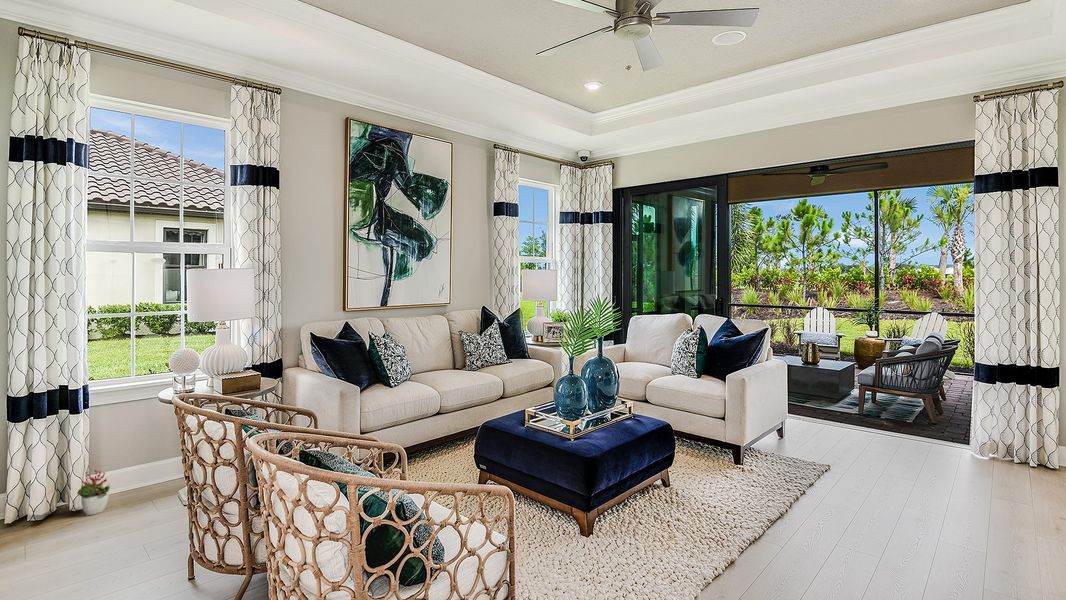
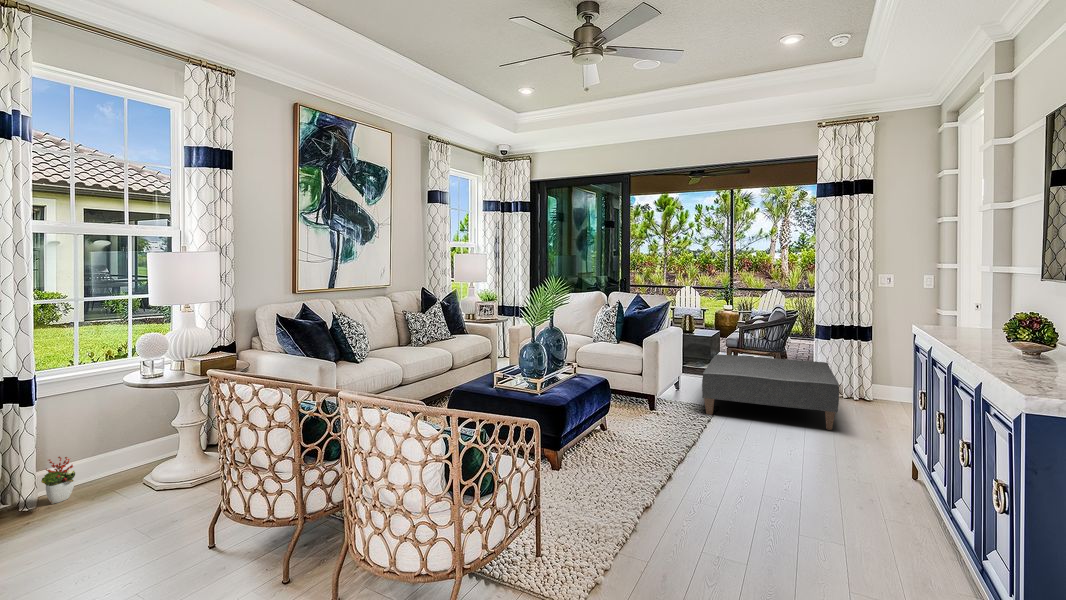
ottoman: none [803,397,1002,514] -> present [702,355,839,430]

